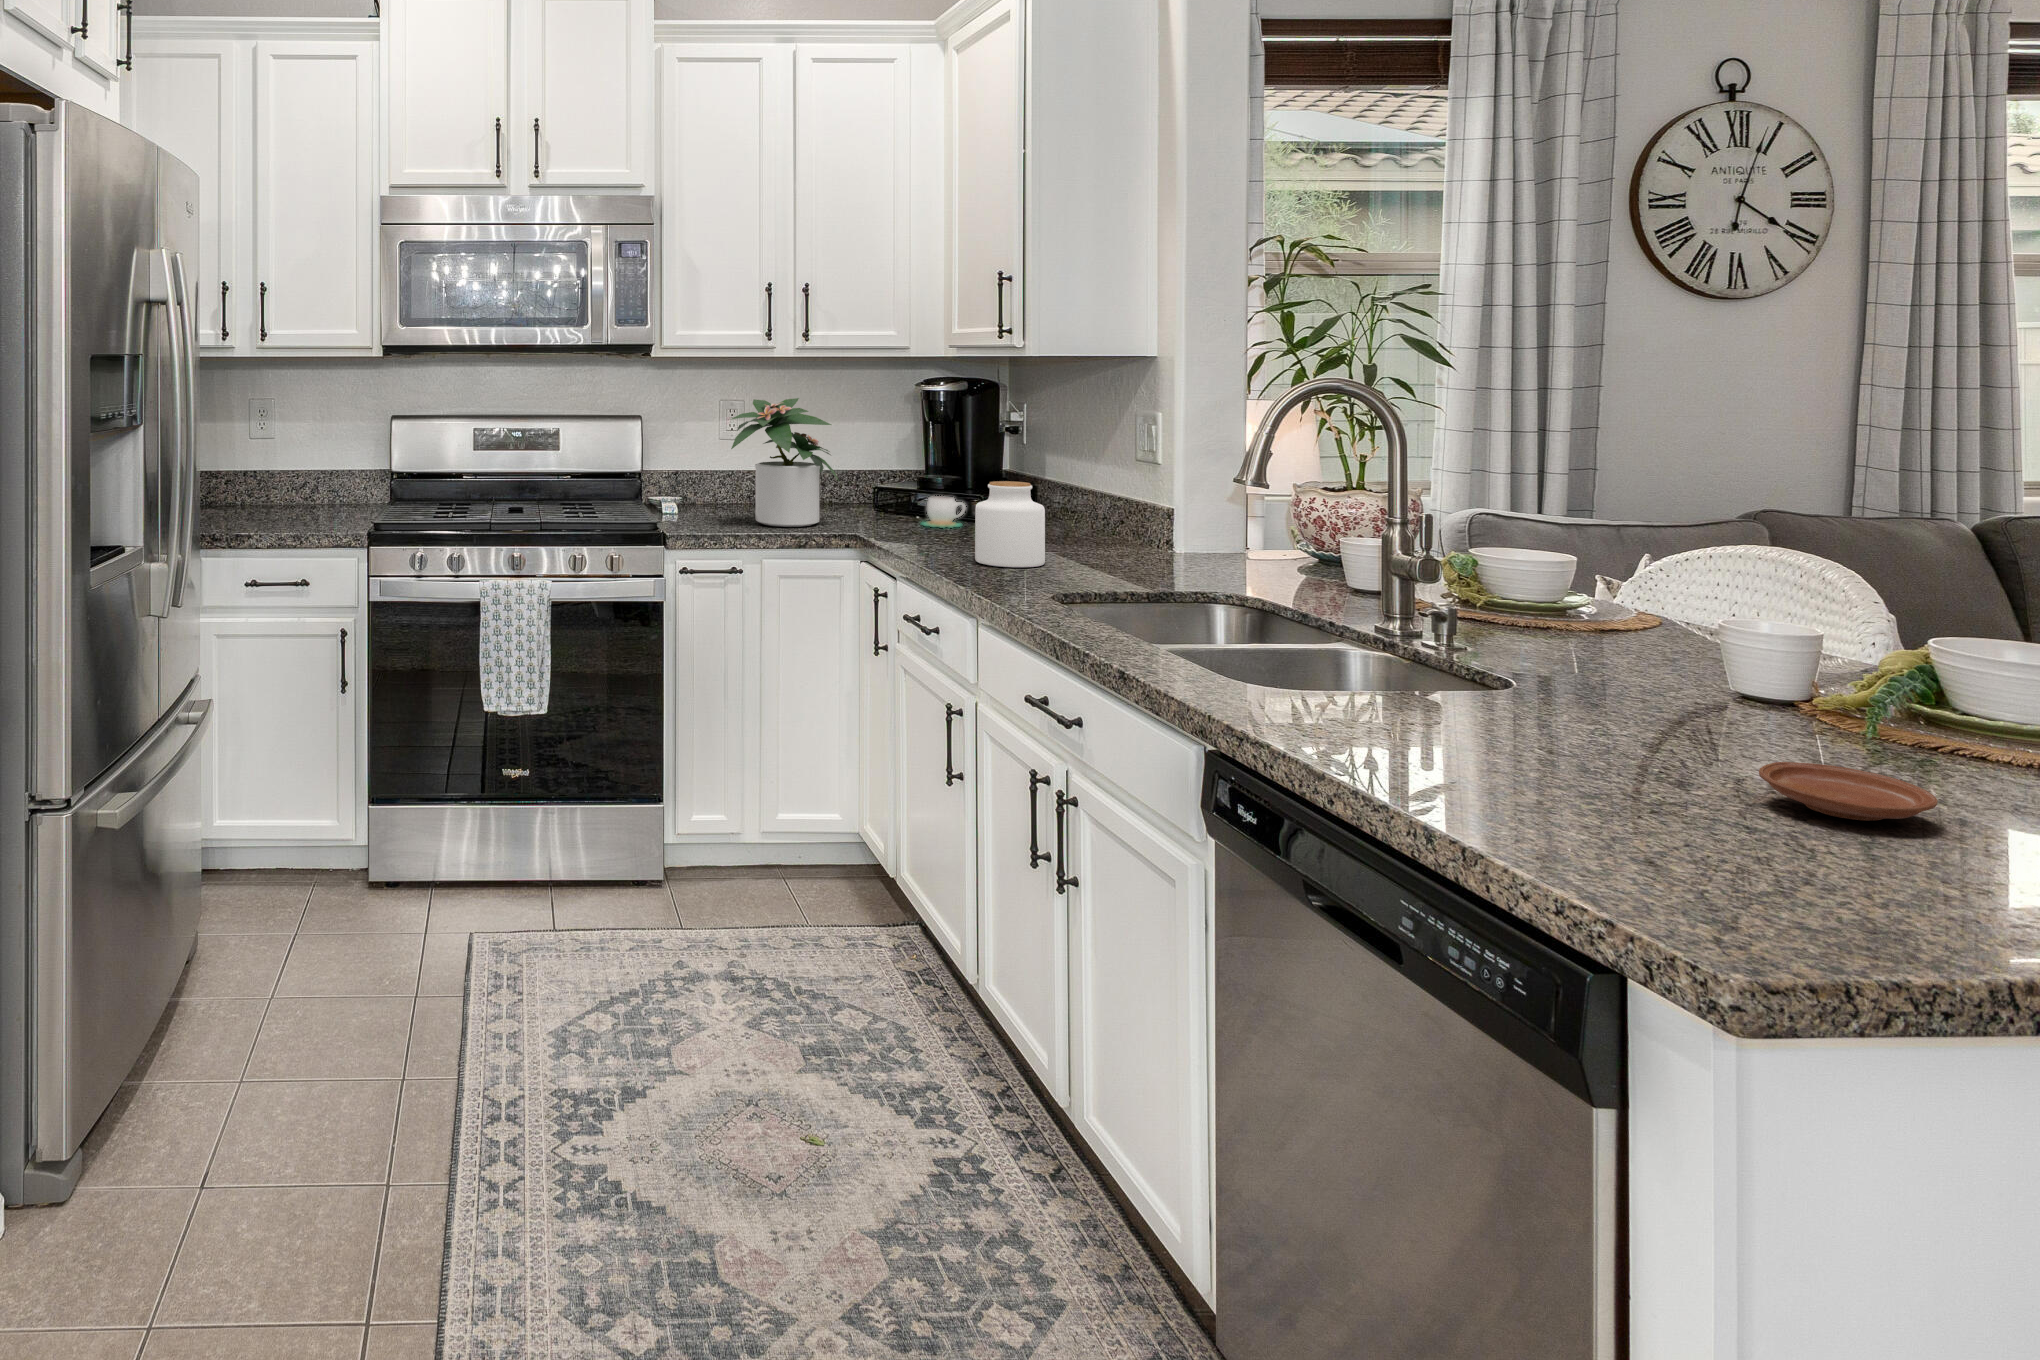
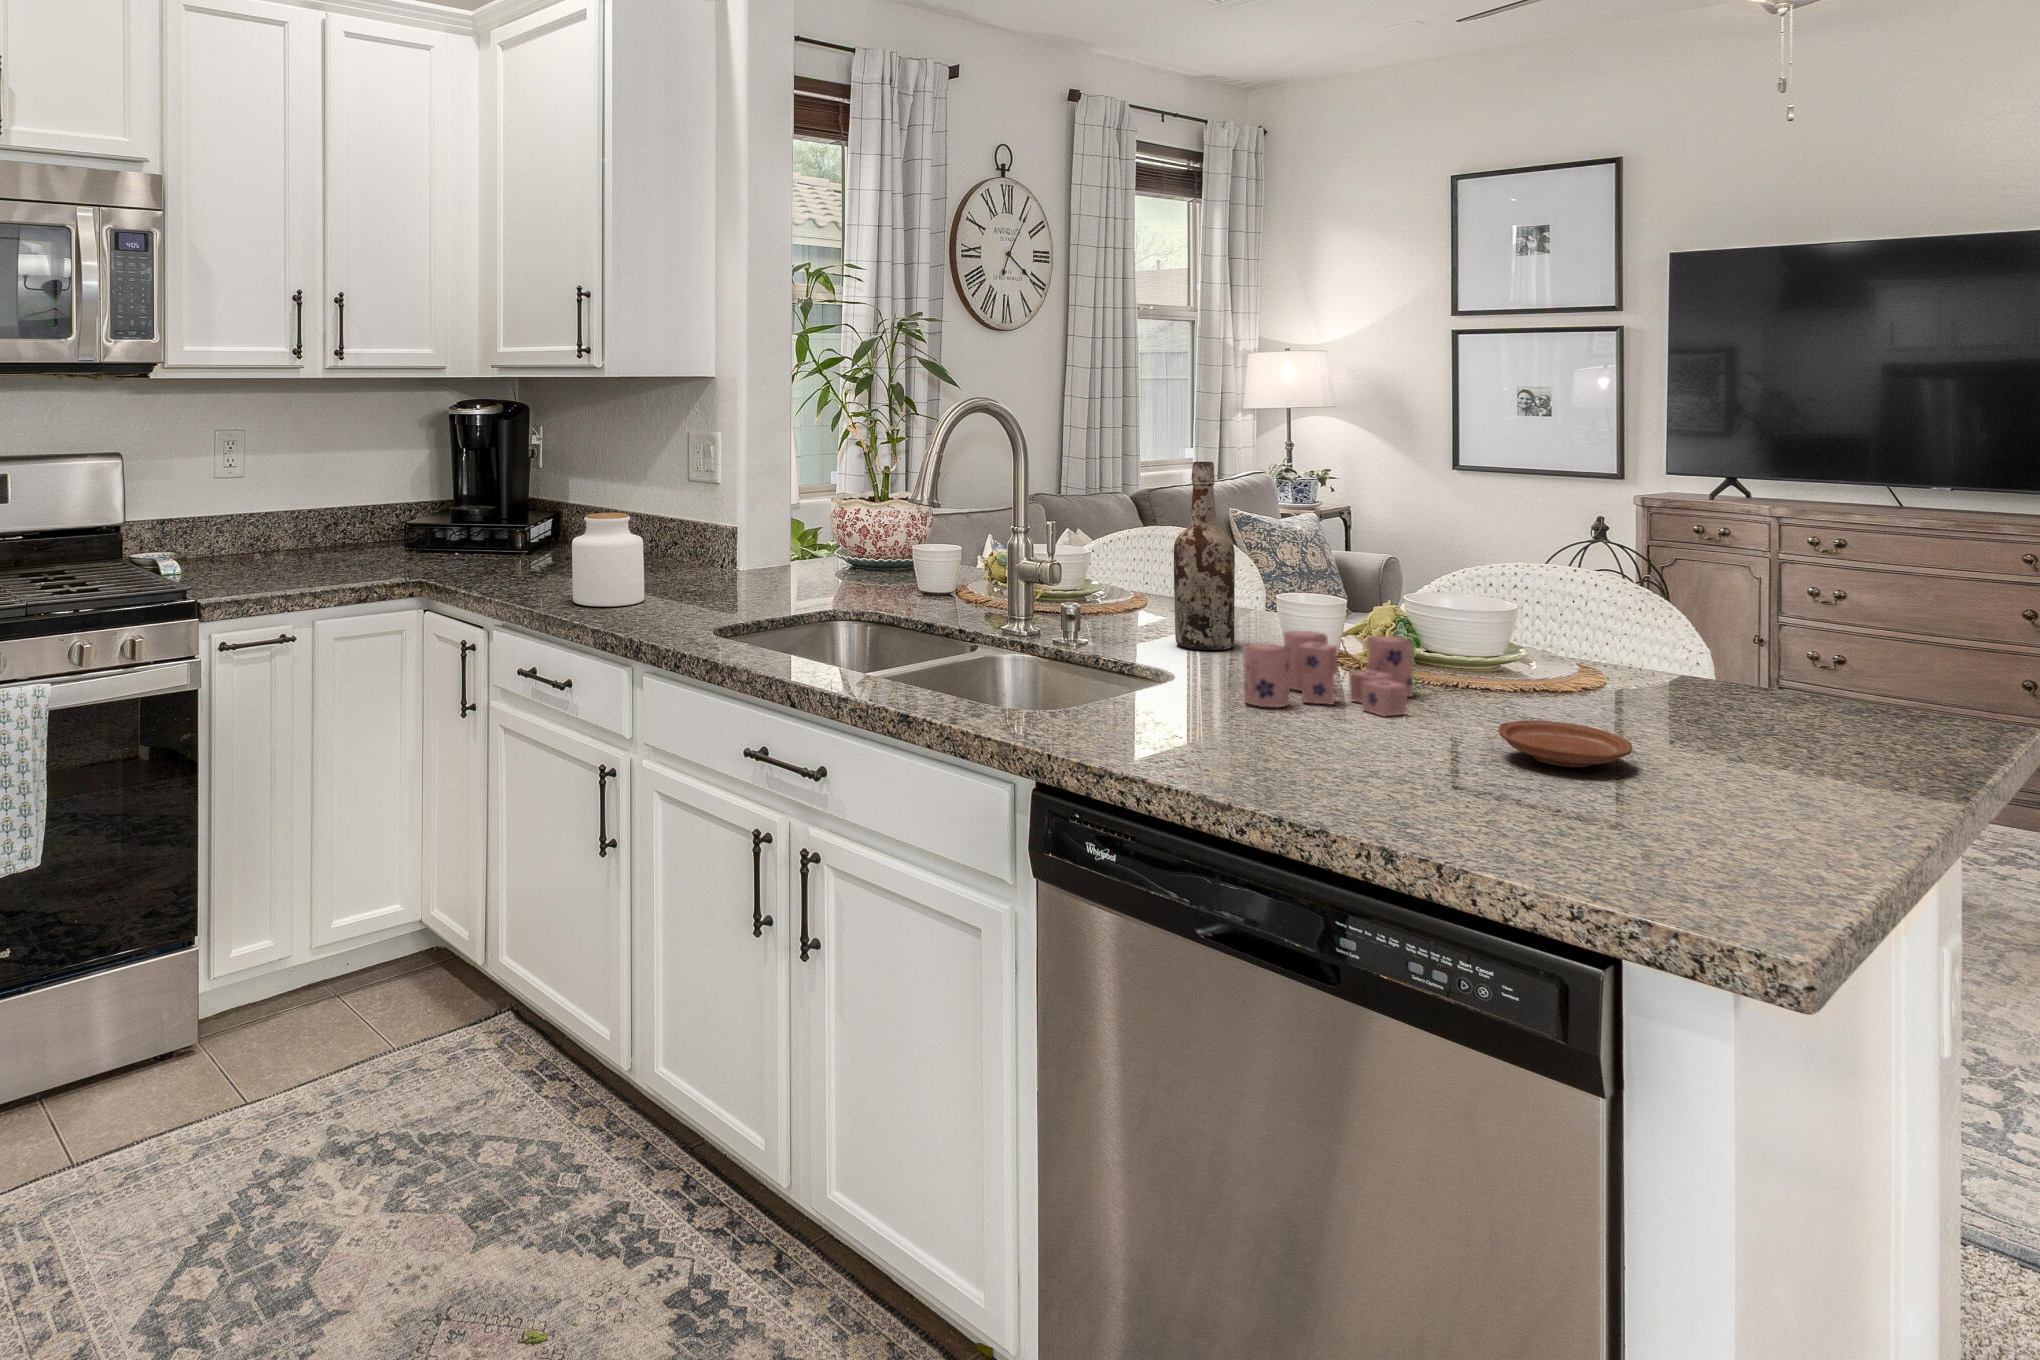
potted plant: present [731,398,839,527] -> none [250,431,379,583]
wine bottle: none [1561,461,1640,670] -> present [1174,462,1235,650]
mug: present [921,496,966,528] -> none [465,533,512,568]
candle: none [1535,649,1783,750] -> present [1243,631,1413,716]

